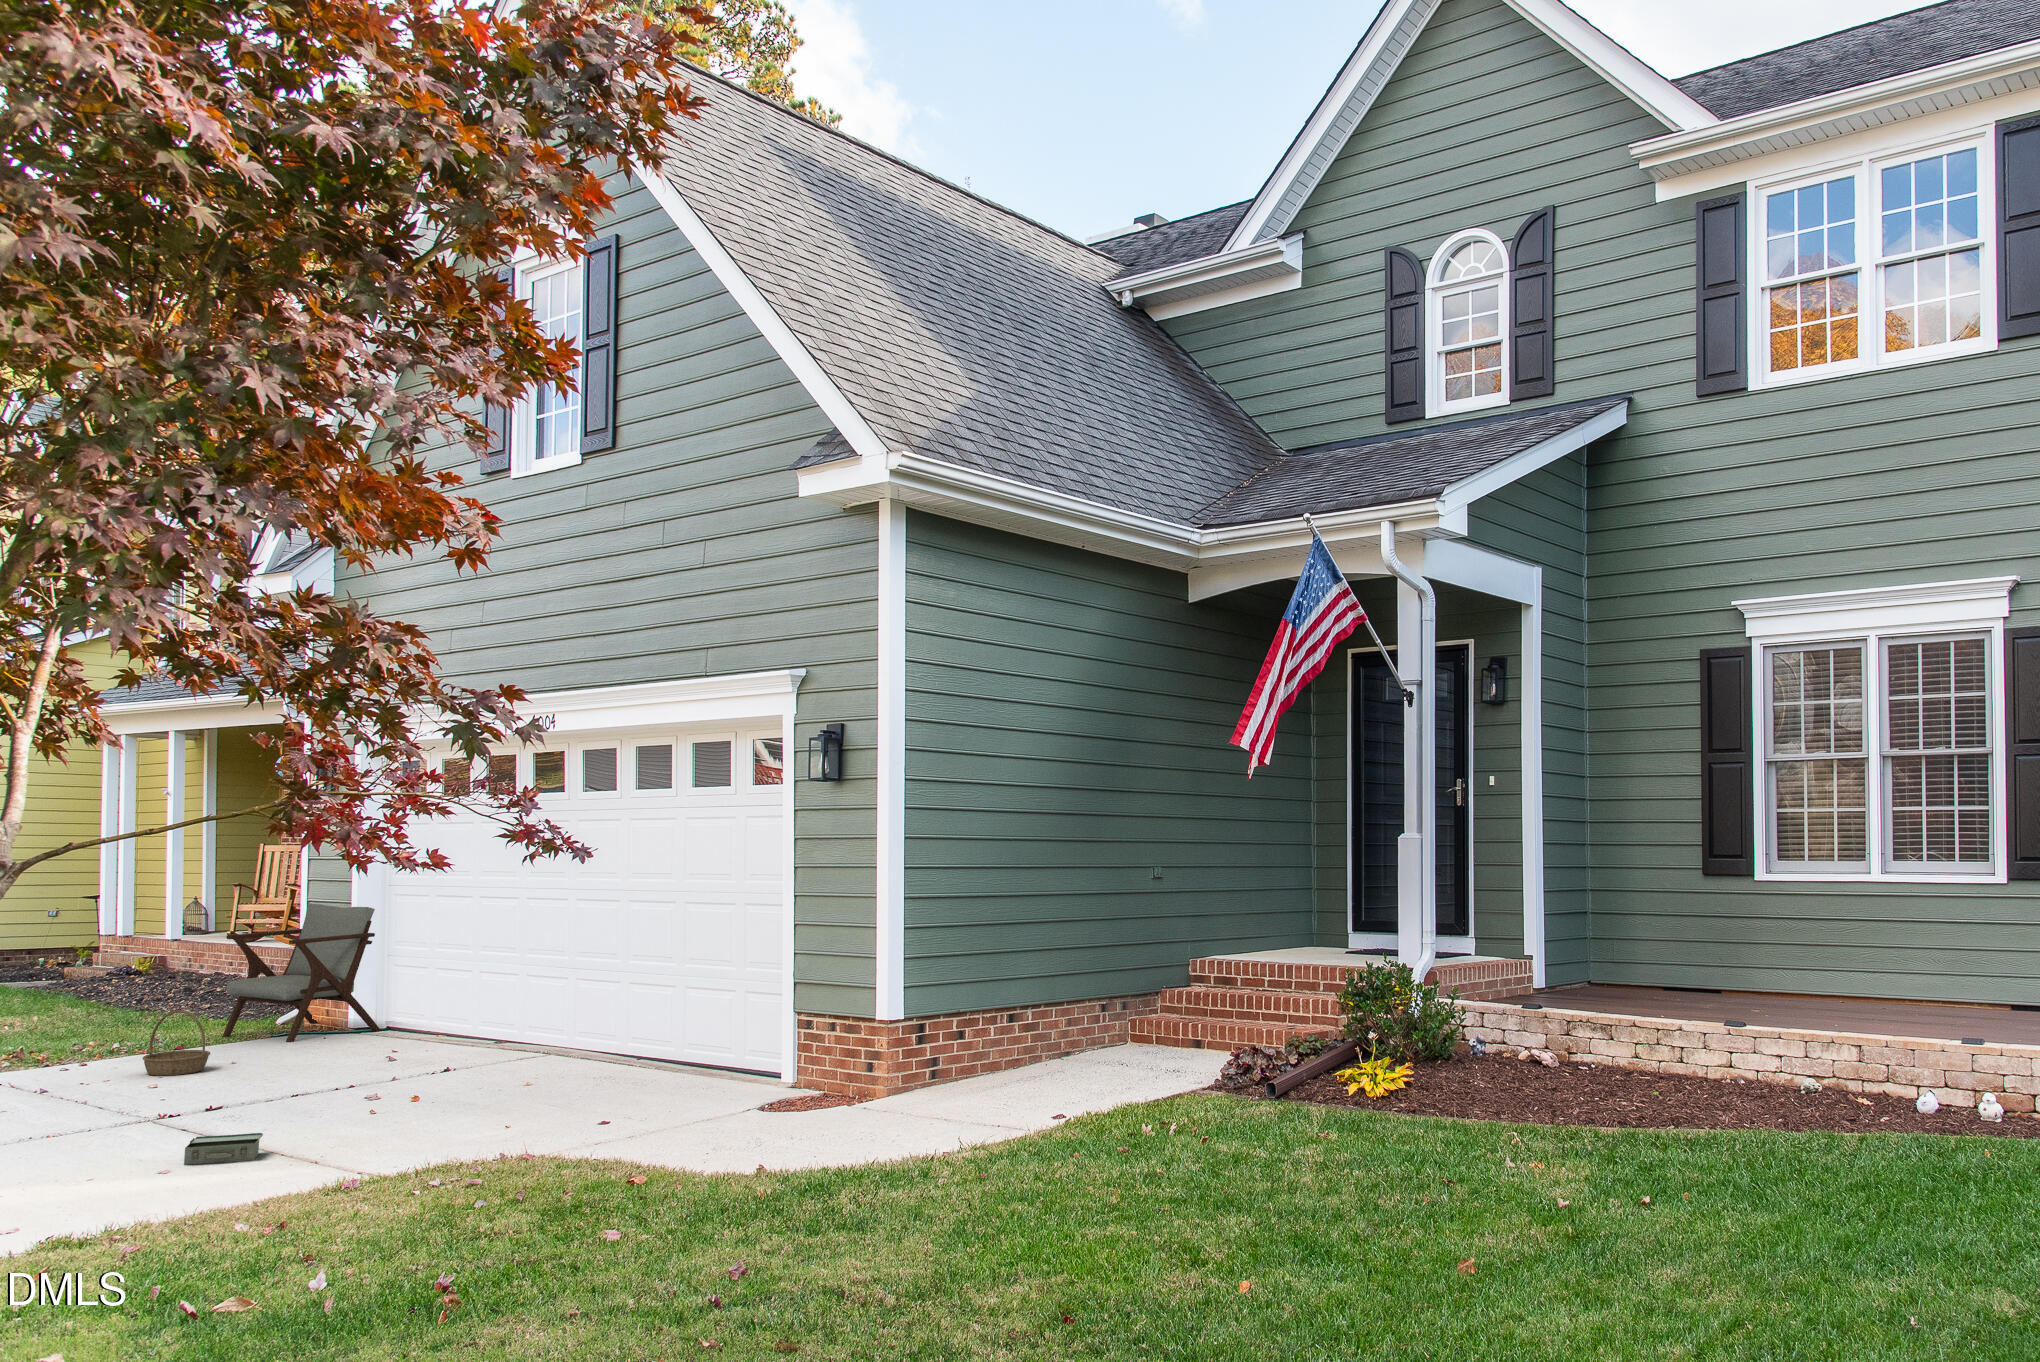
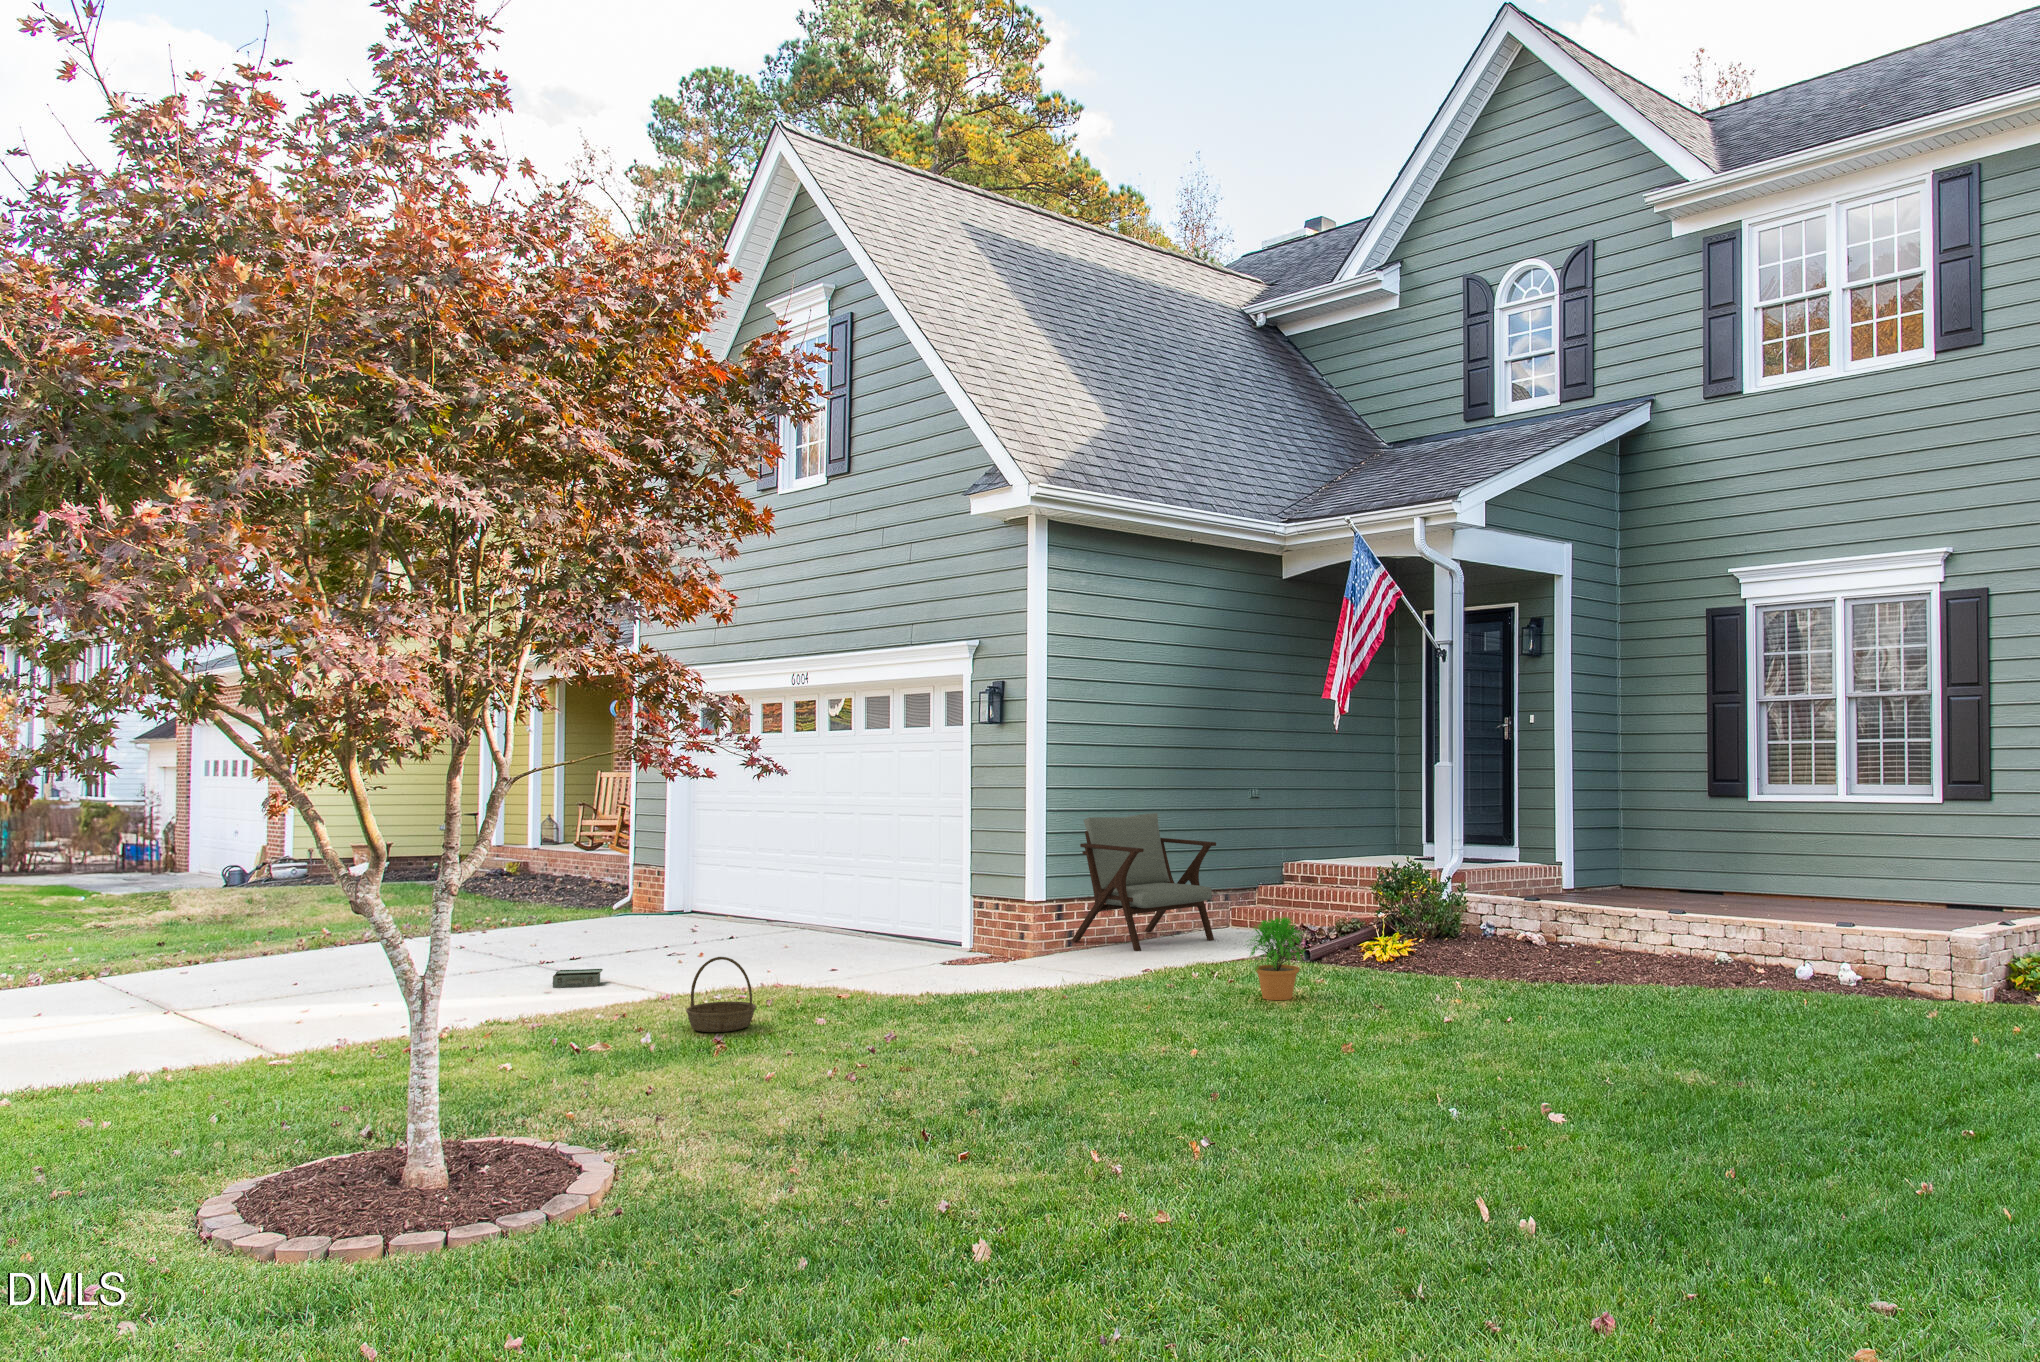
lounge chair: present [223,903,380,1042] -> present [1072,813,1216,951]
basket: present [143,1010,210,1076] -> present [686,957,756,1032]
potted plant: none [1220,1044,1315,1166] -> present [1250,917,1305,1000]

